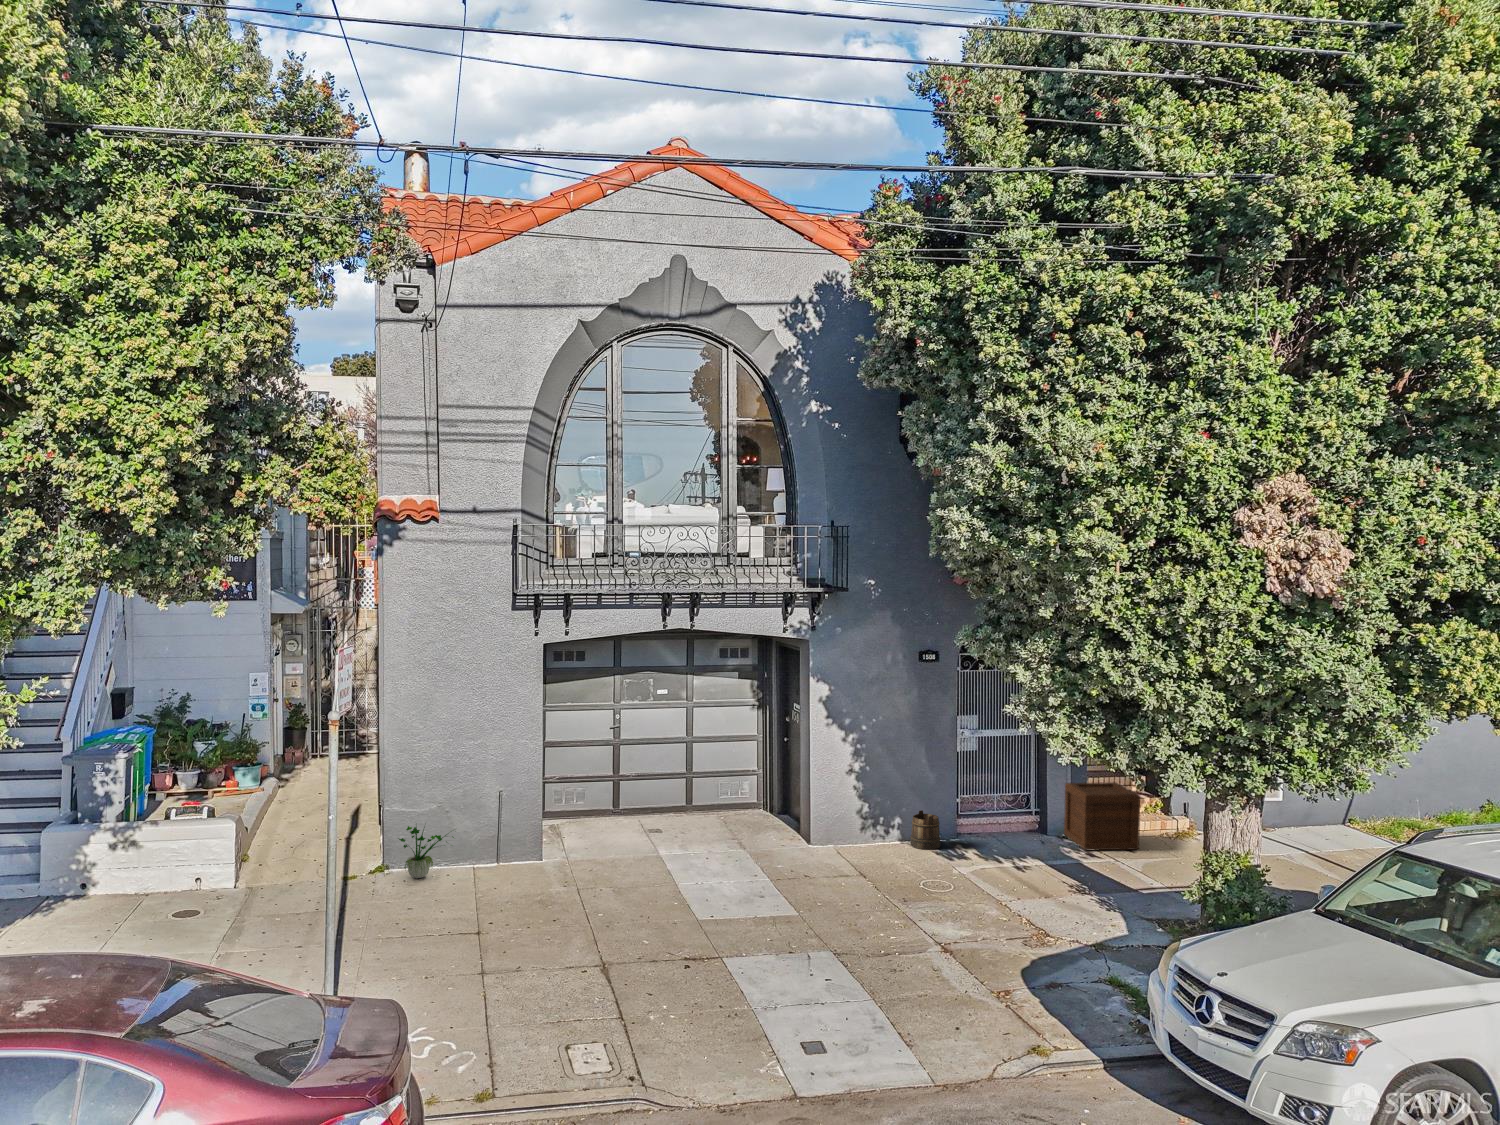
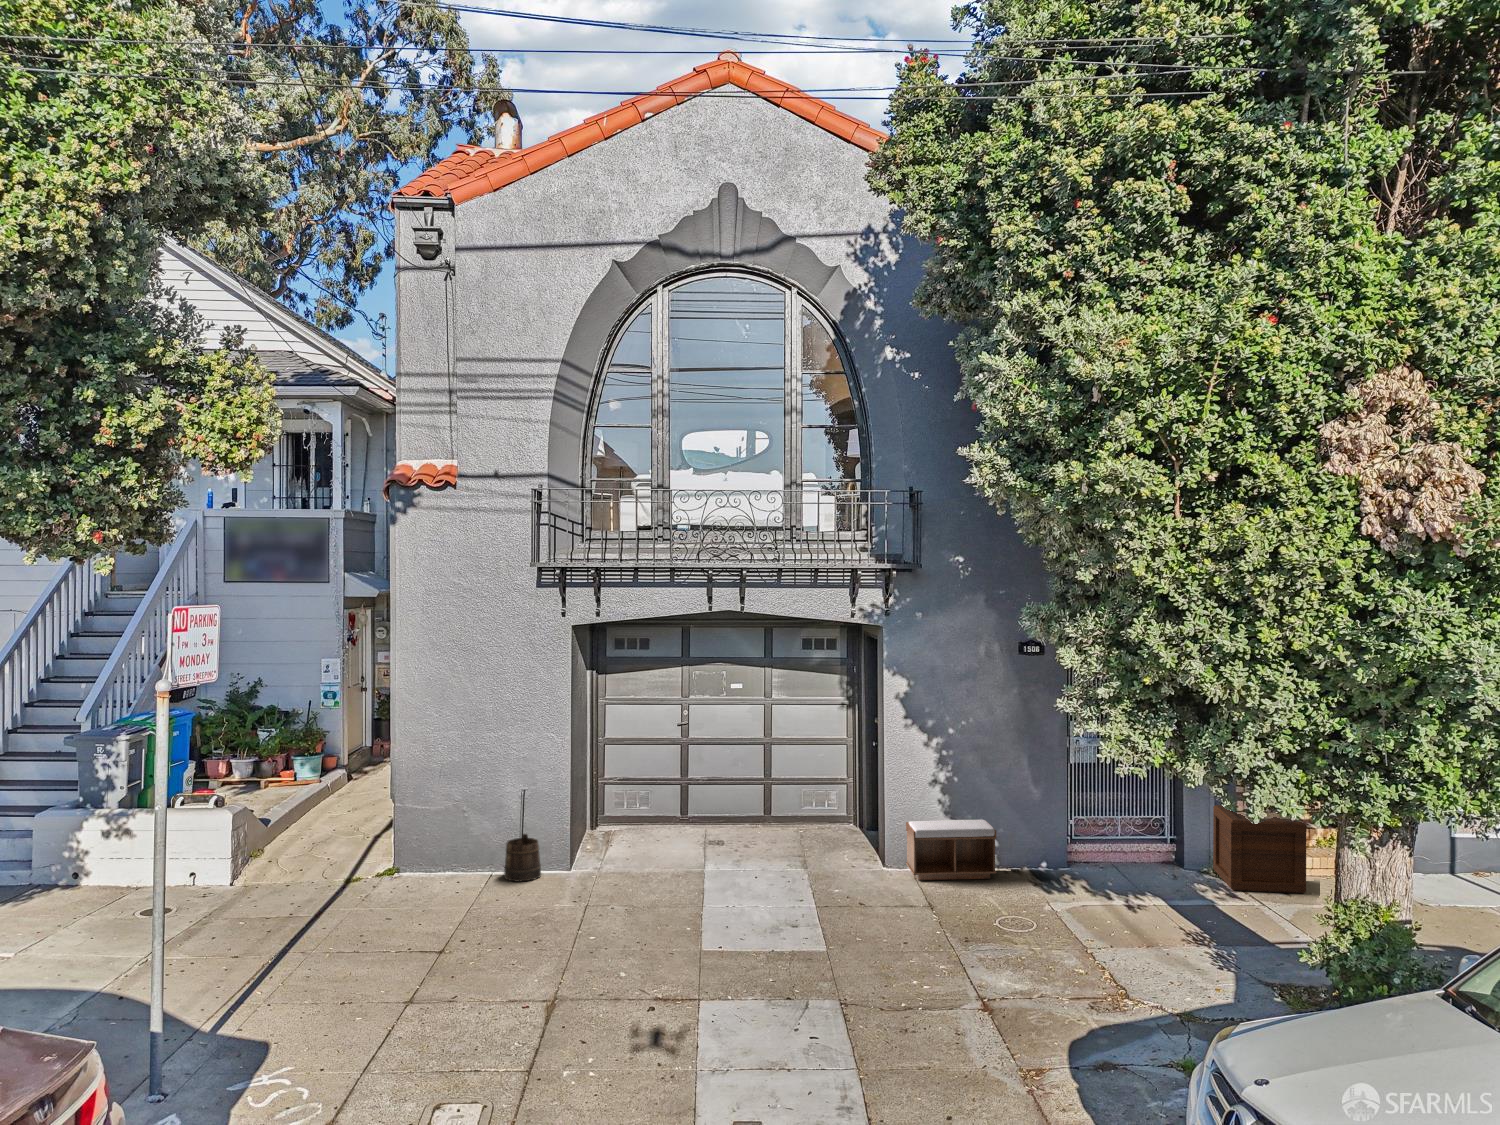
bench: none [827,803,905,856] -> present [906,820,996,880]
bucket: present [910,810,941,850] -> present [504,834,541,882]
potted plant: present [399,826,454,878] -> none [416,809,482,879]

